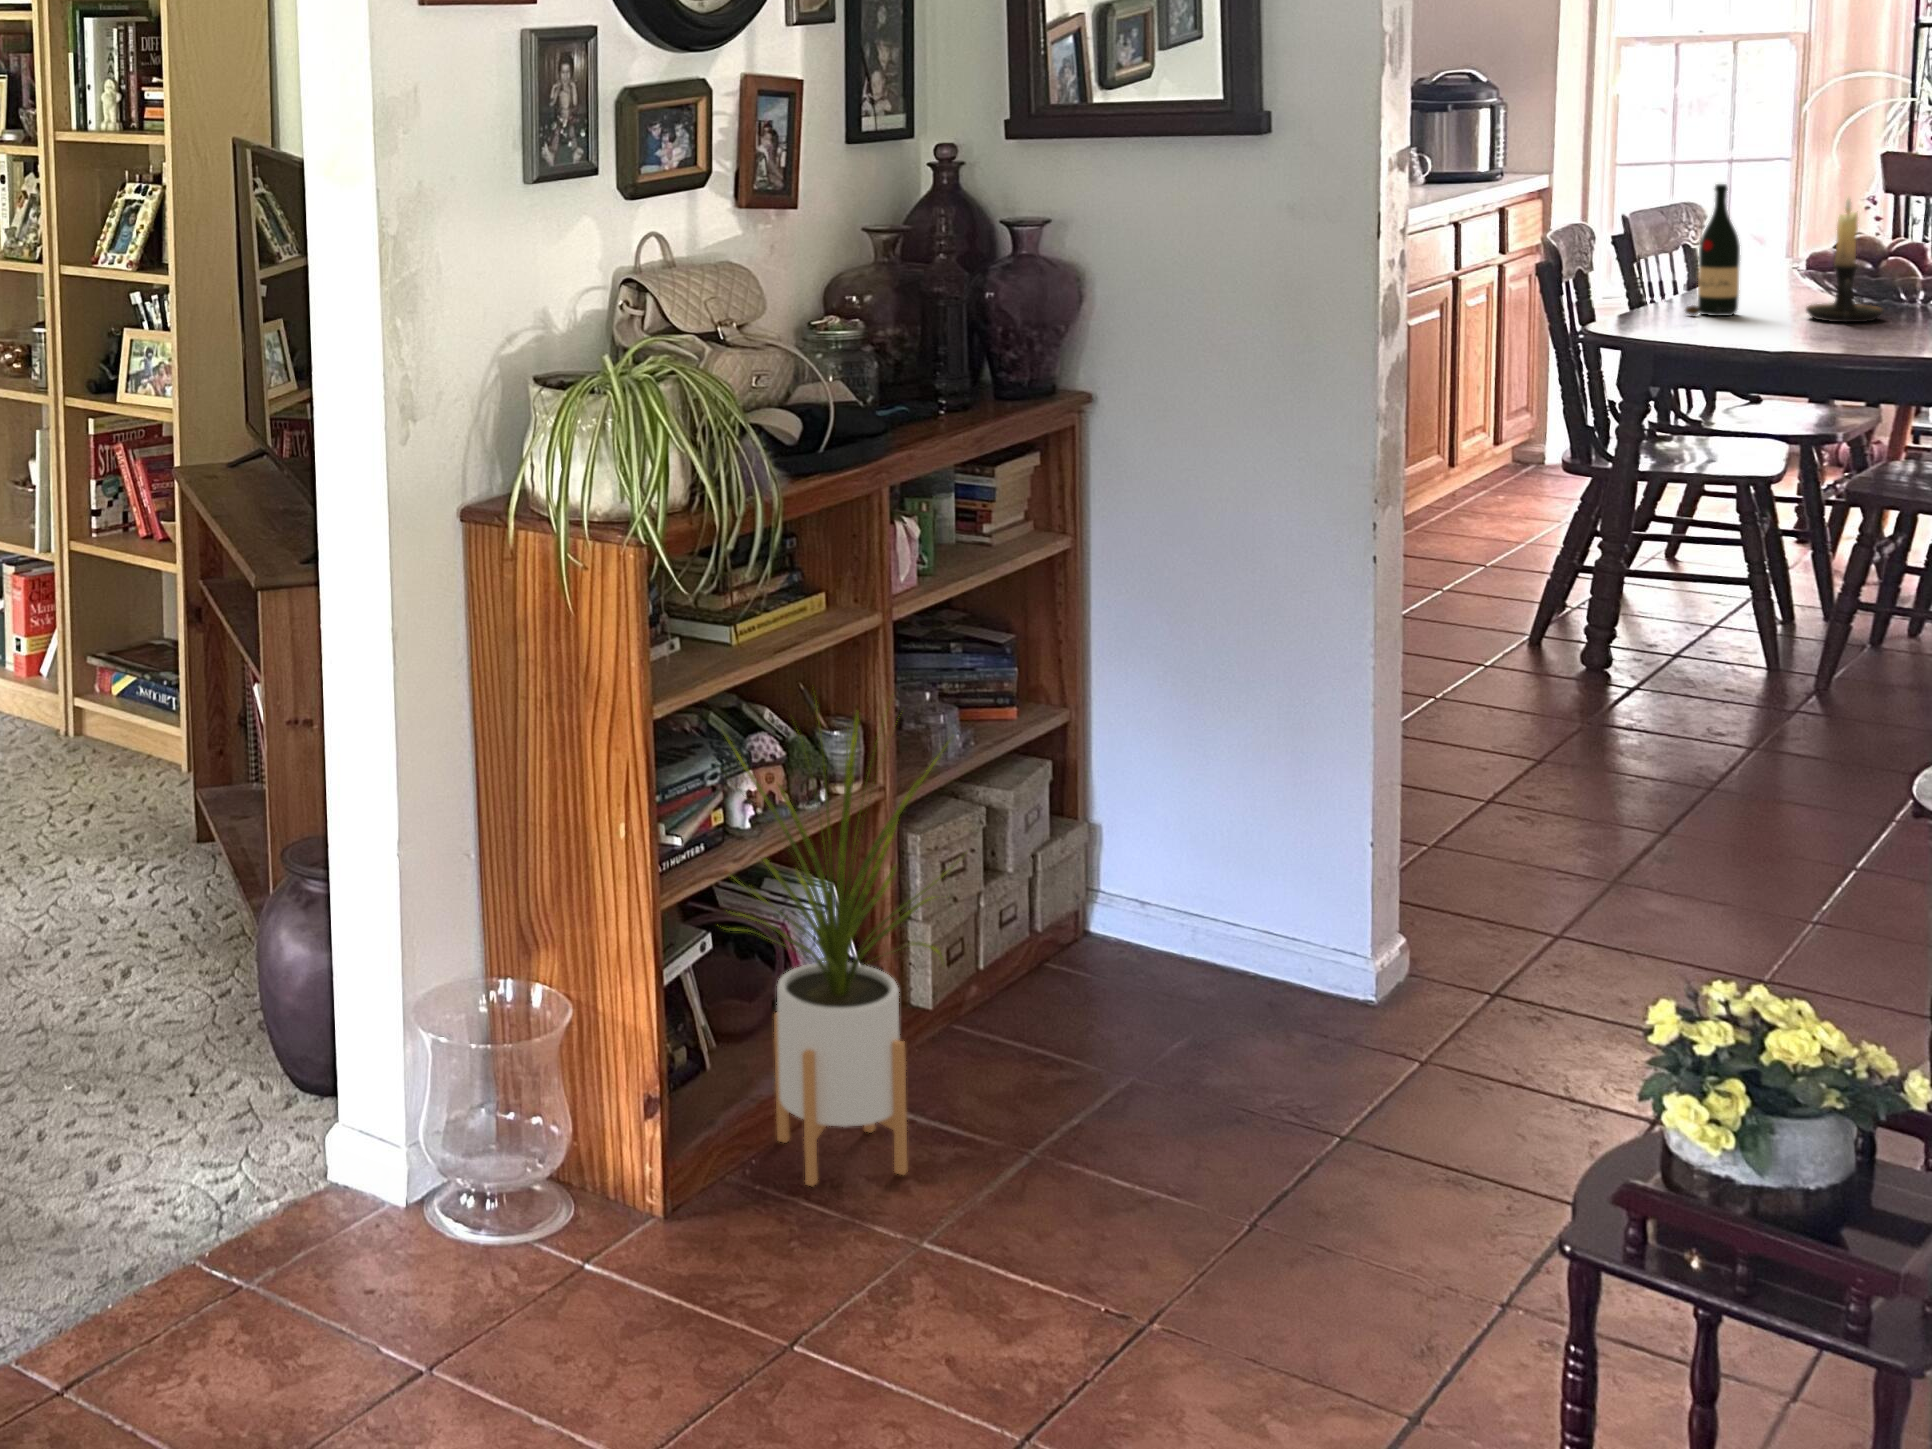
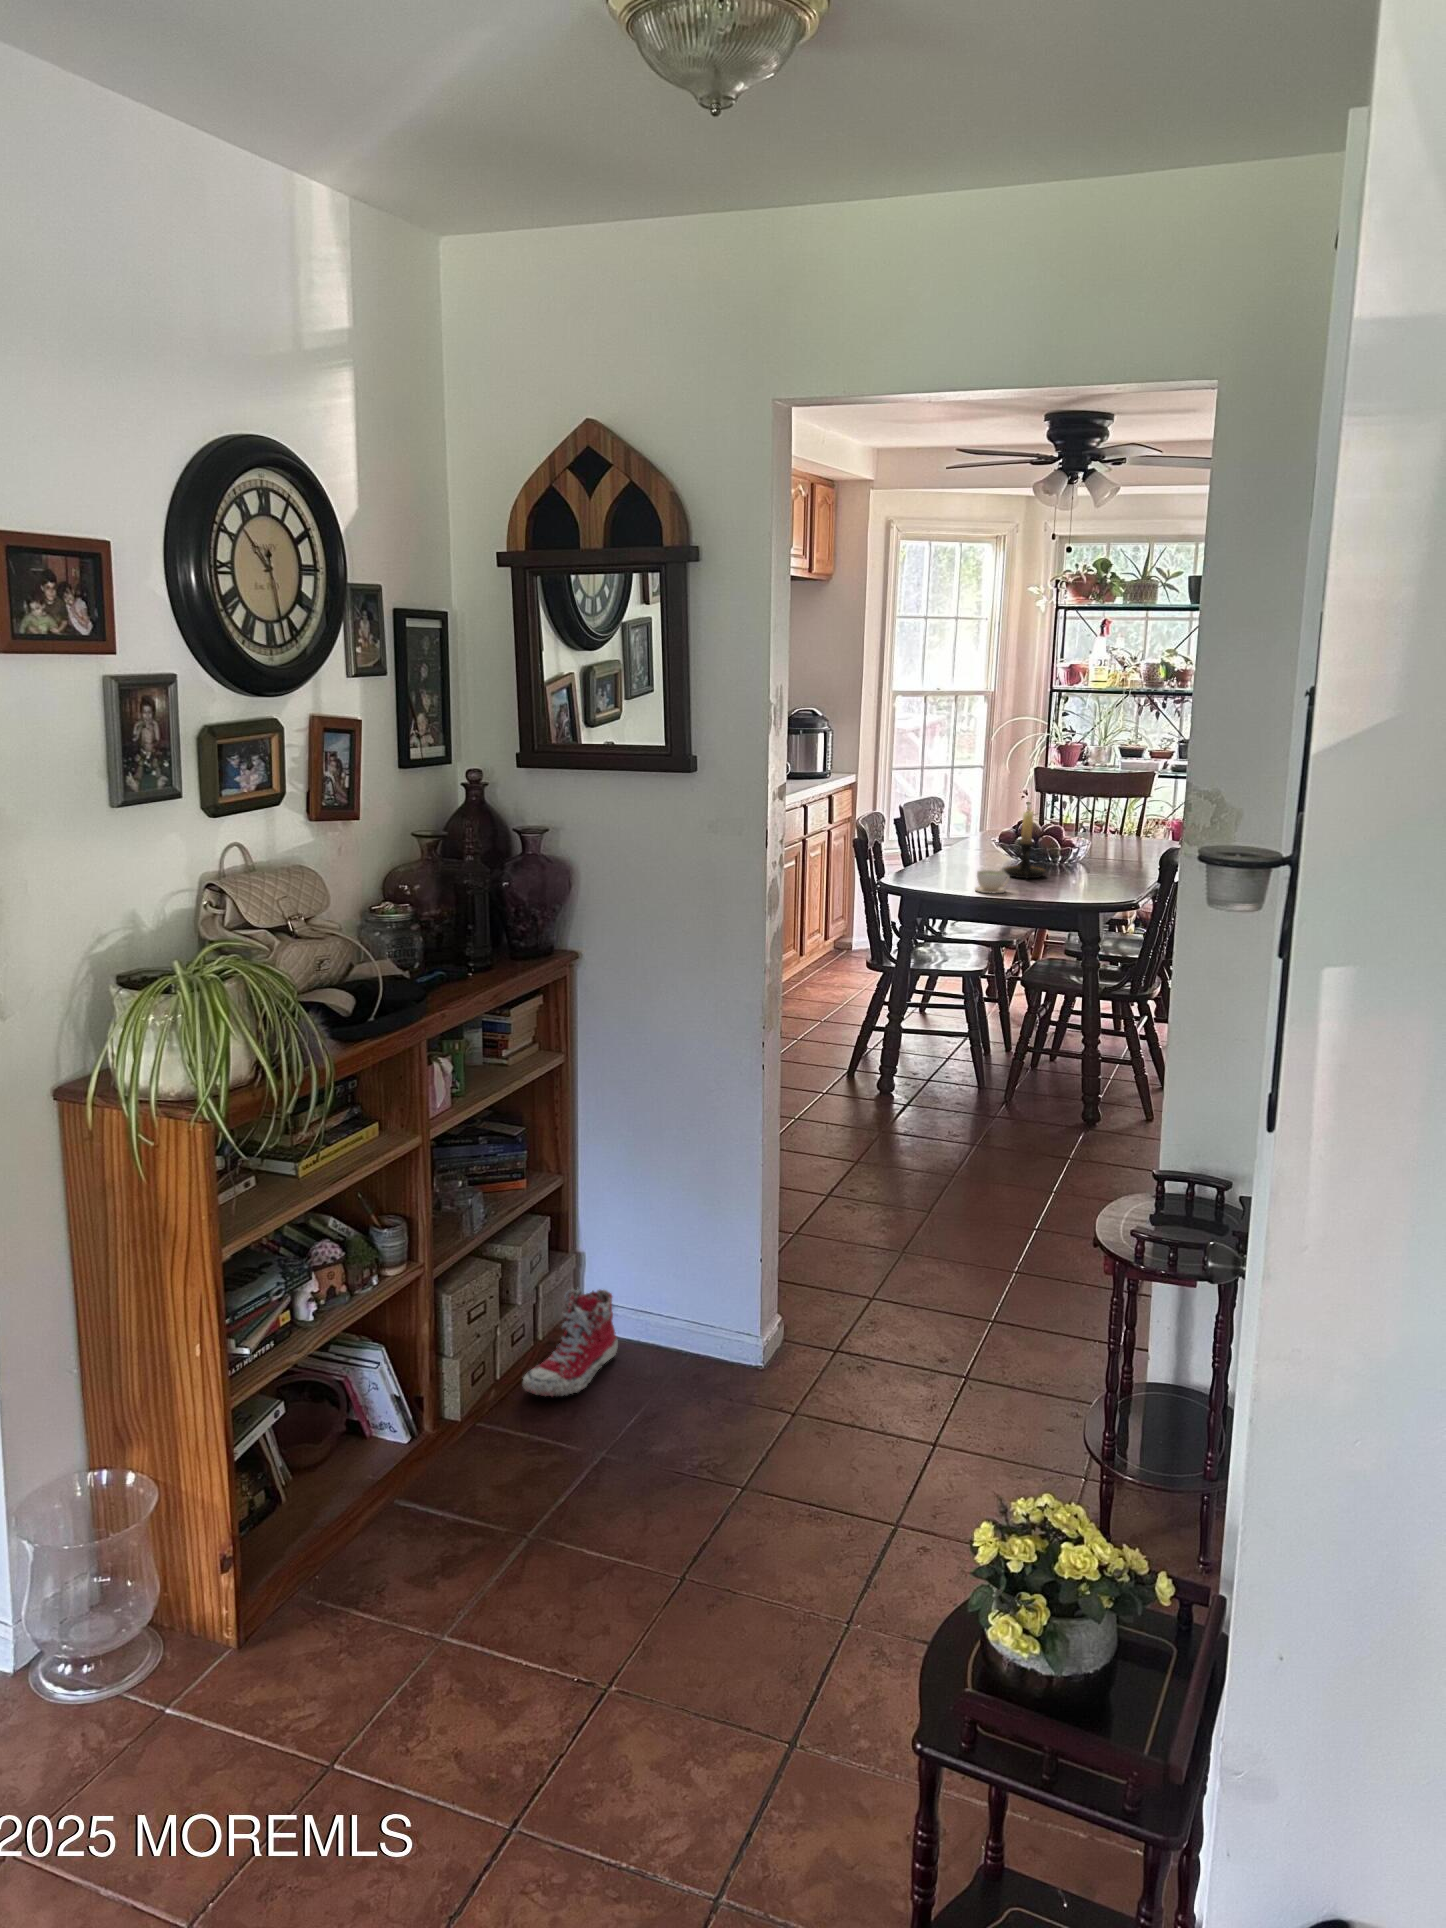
wine bottle: present [1685,184,1740,317] -> none [937,791,969,874]
coffee cup: none [1748,306,1812,342] -> present [975,870,1010,893]
house plant: present [721,699,951,1186] -> none [274,1206,480,1593]
shoe: none [1018,863,1156,1006] -> present [523,1289,618,1396]

